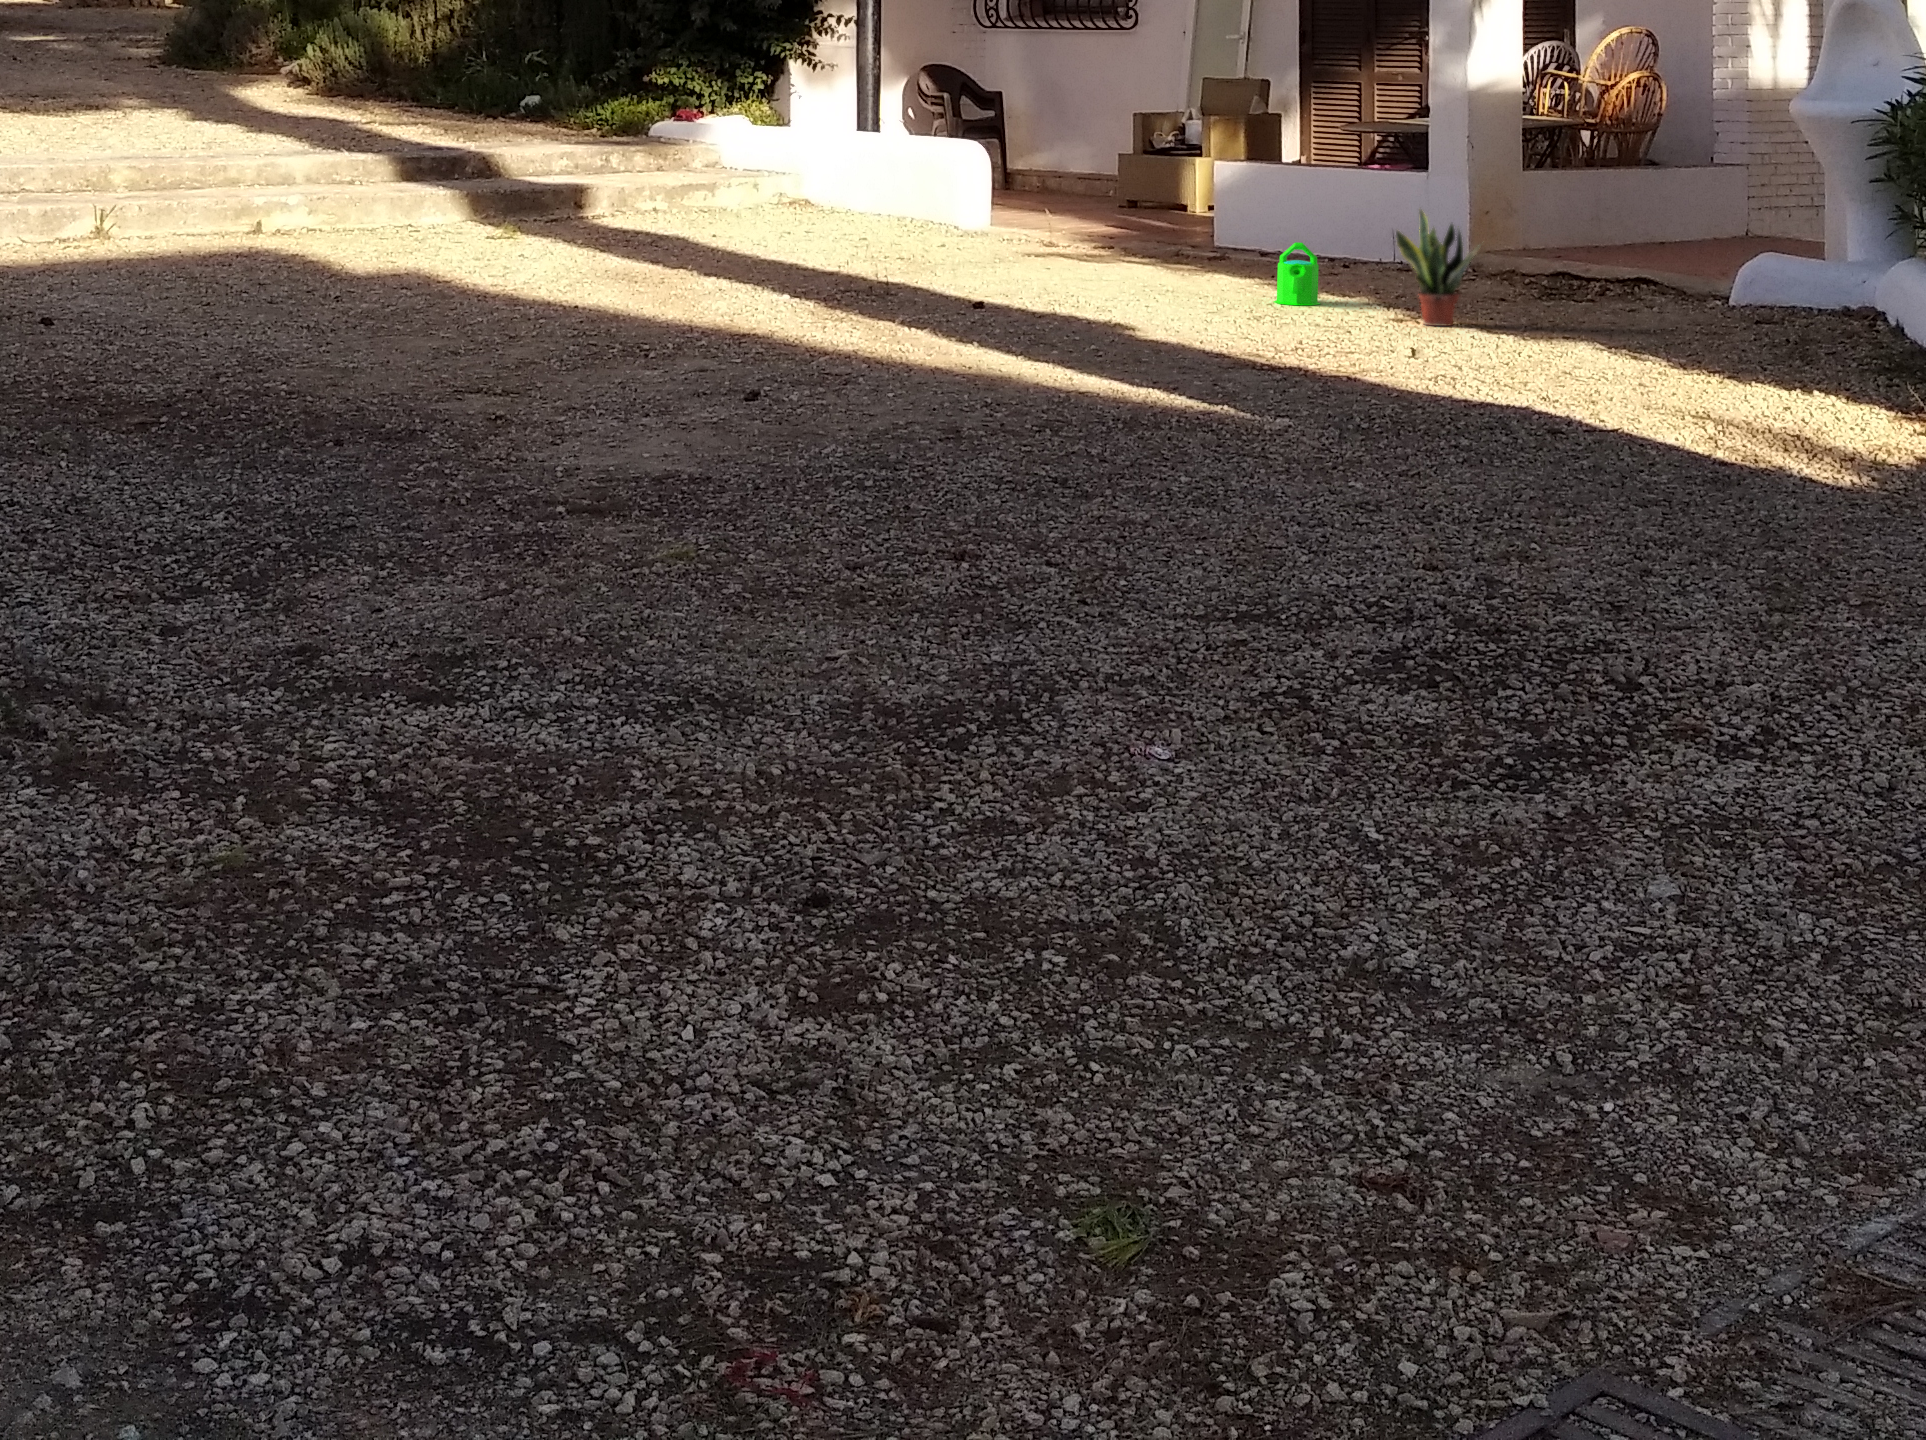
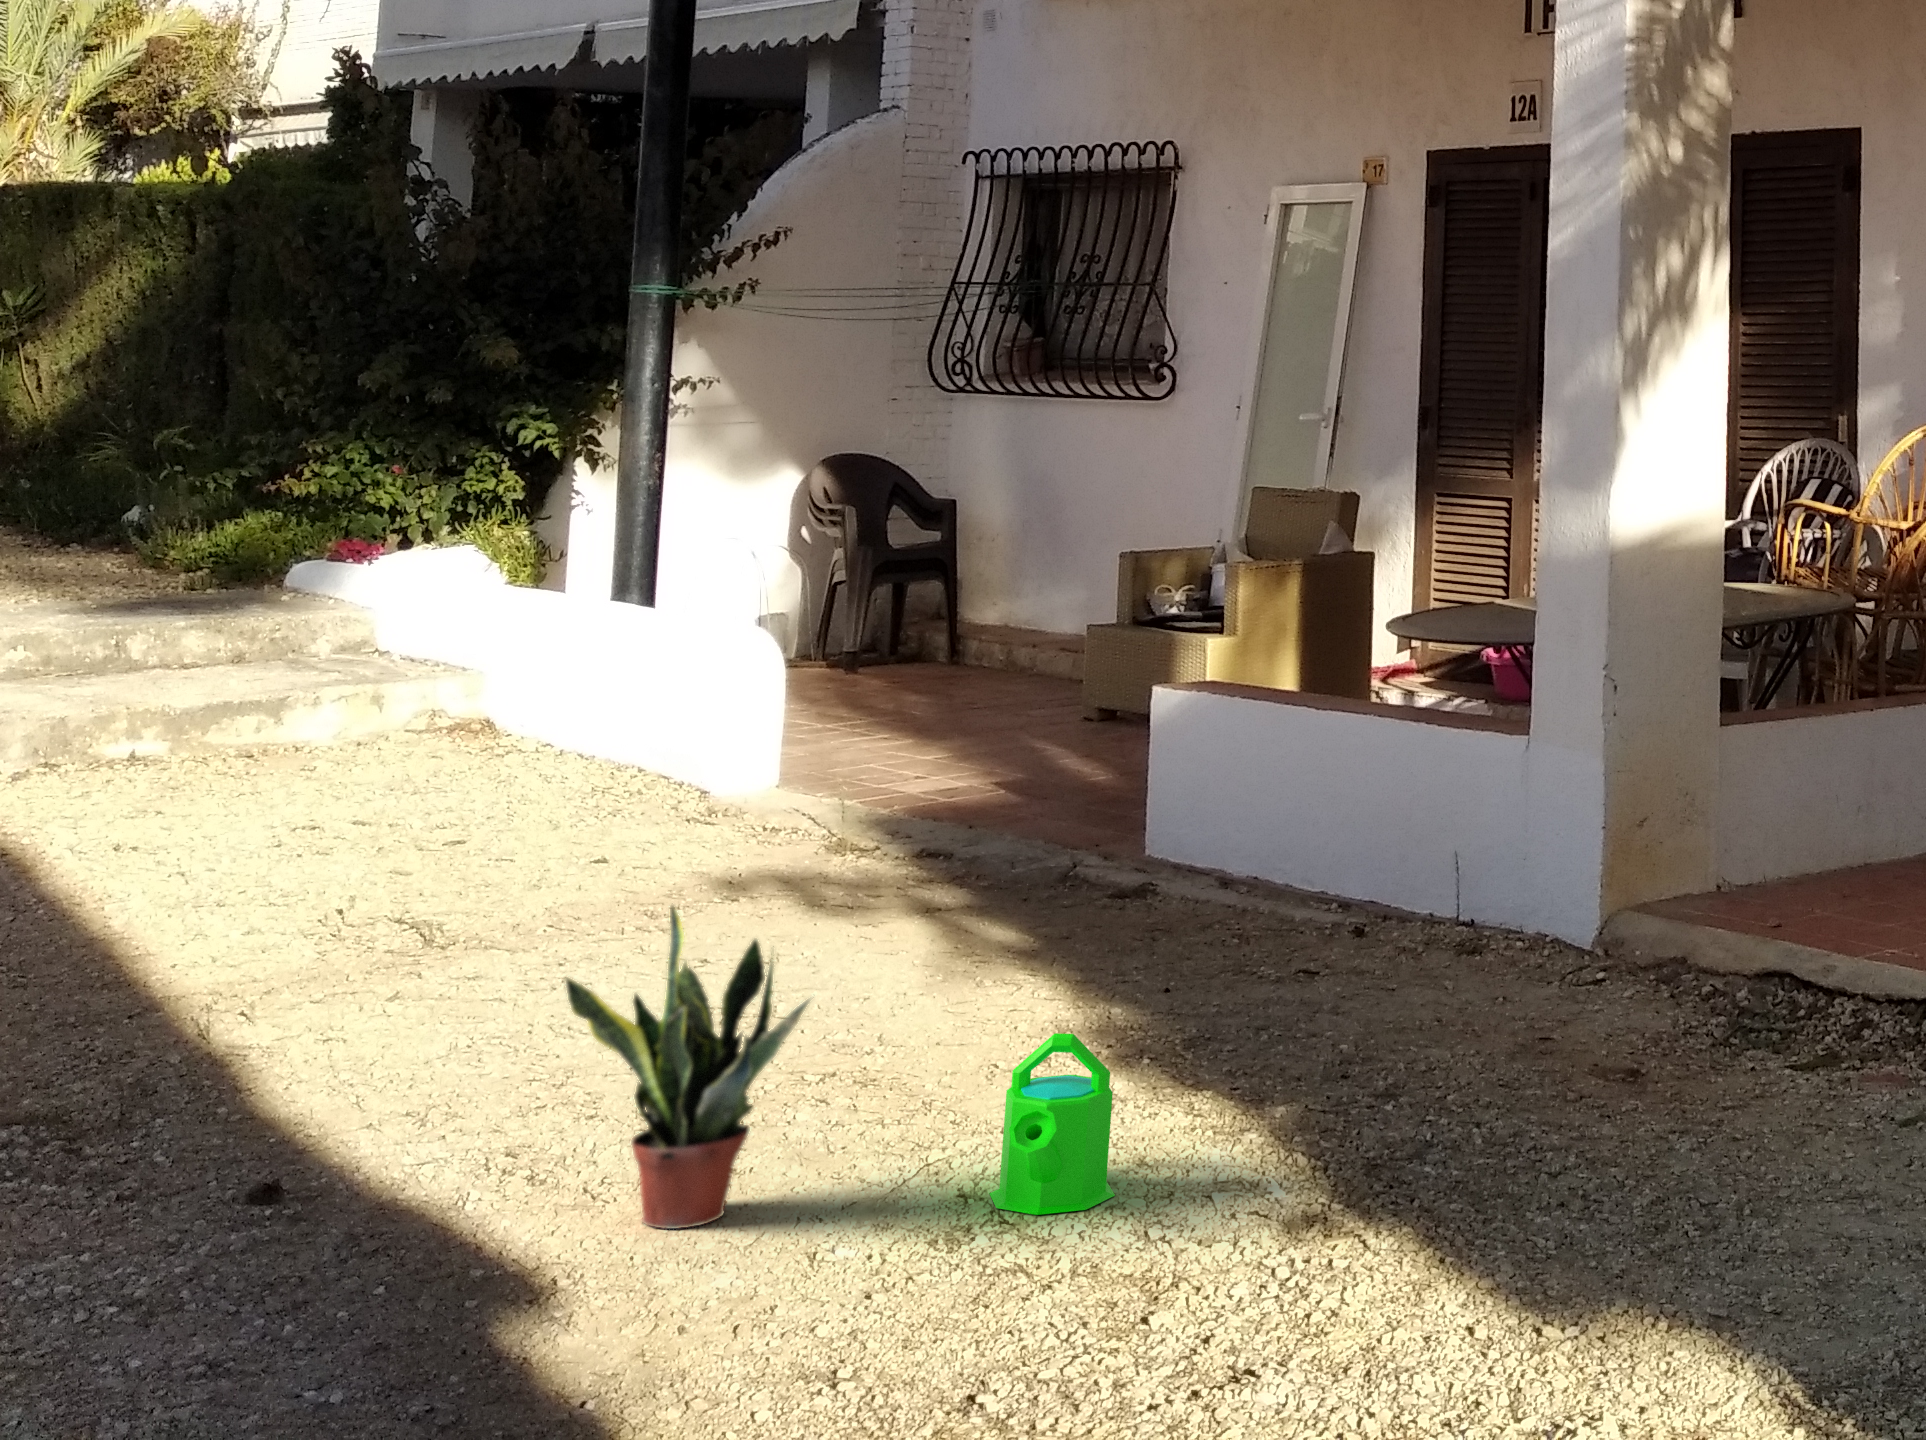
potted plant: present [1396,210,1479,326] -> present [566,906,810,1229]

